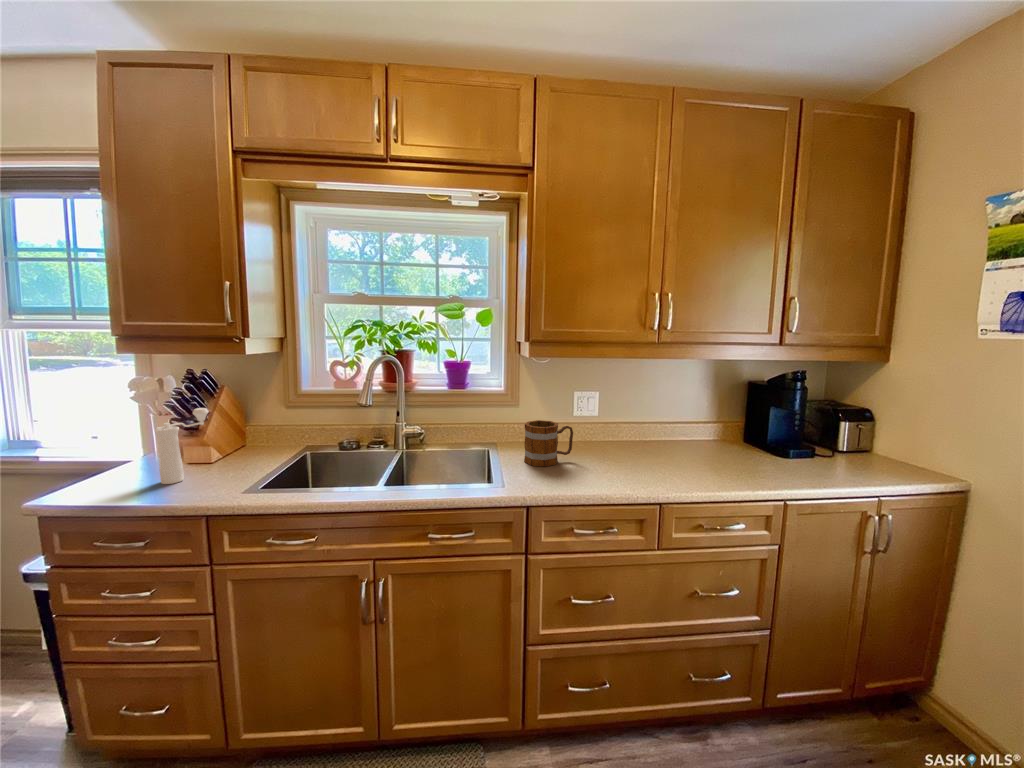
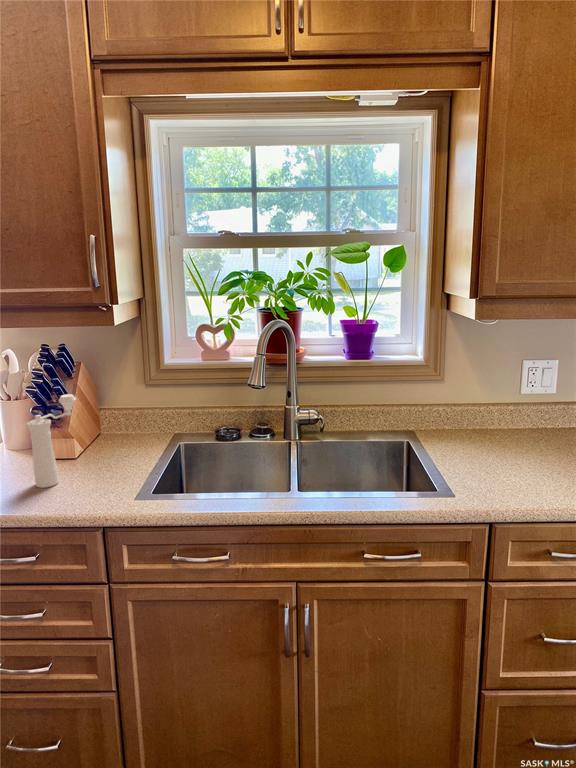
mug: present [524,420,573,467] -> none [464,402,532,465]

